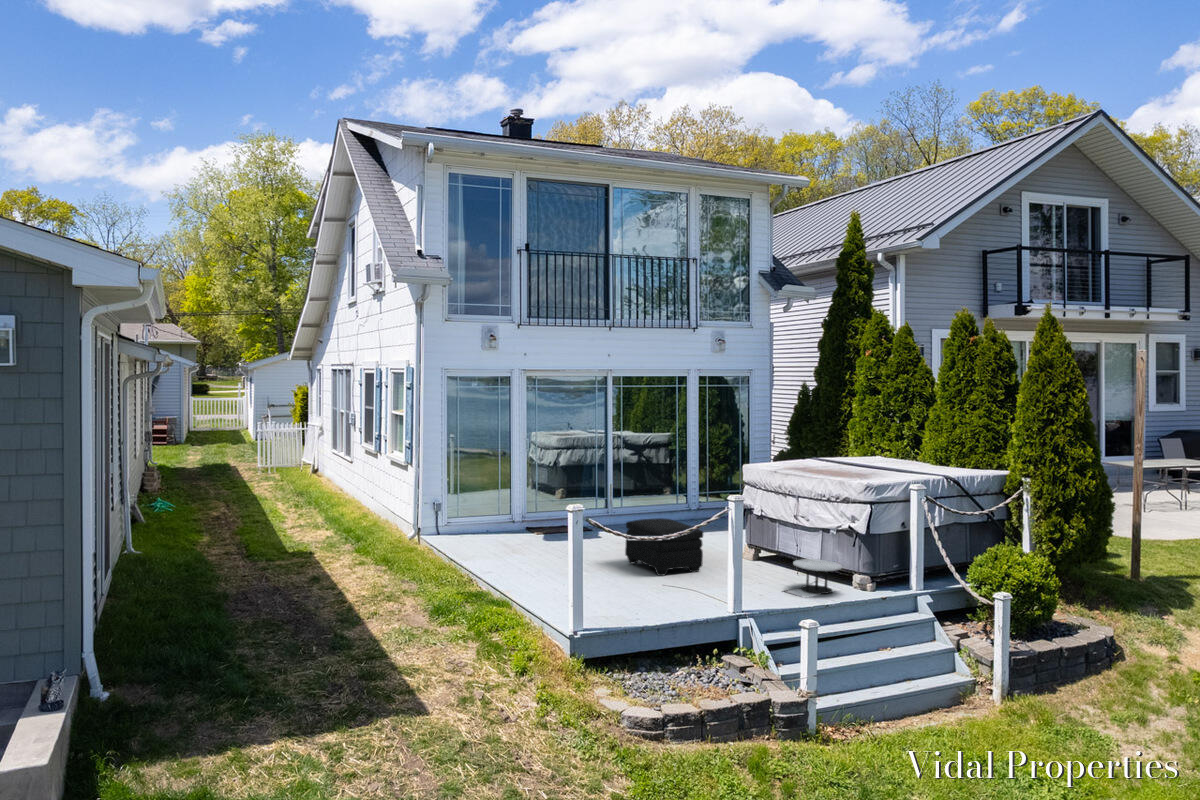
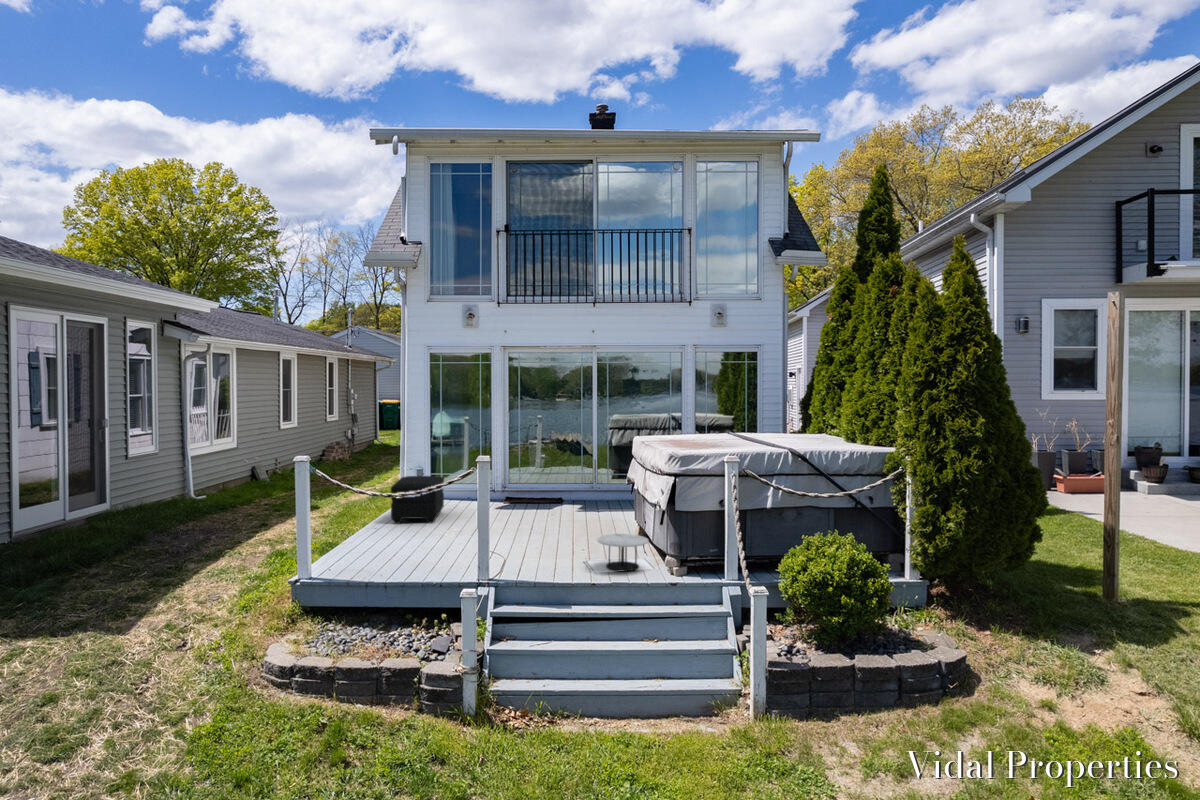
ottoman: present [625,518,703,576] -> present [391,476,444,524]

